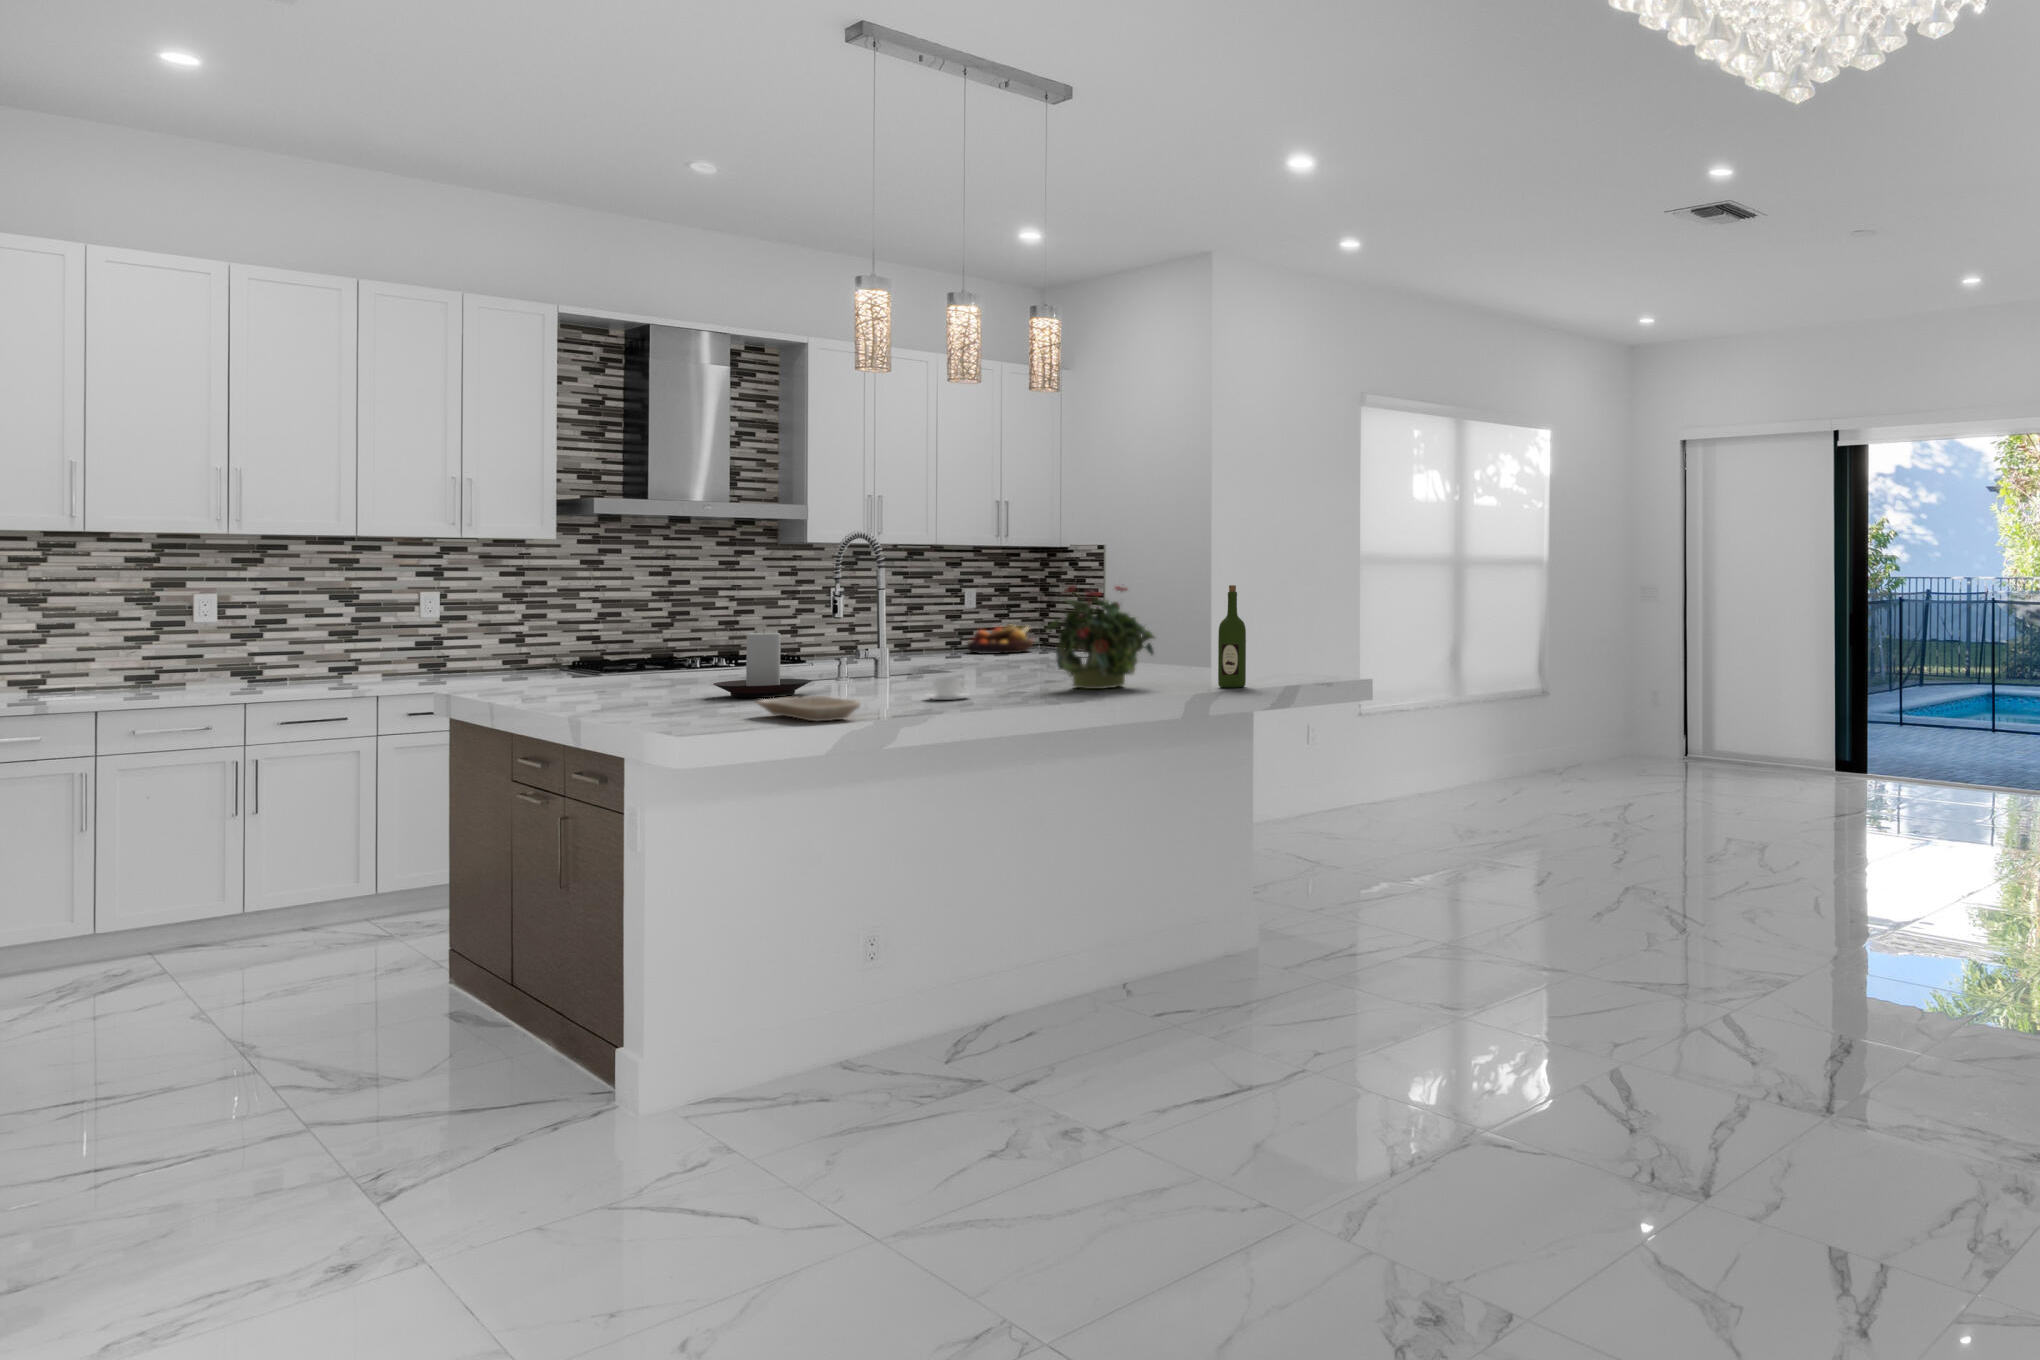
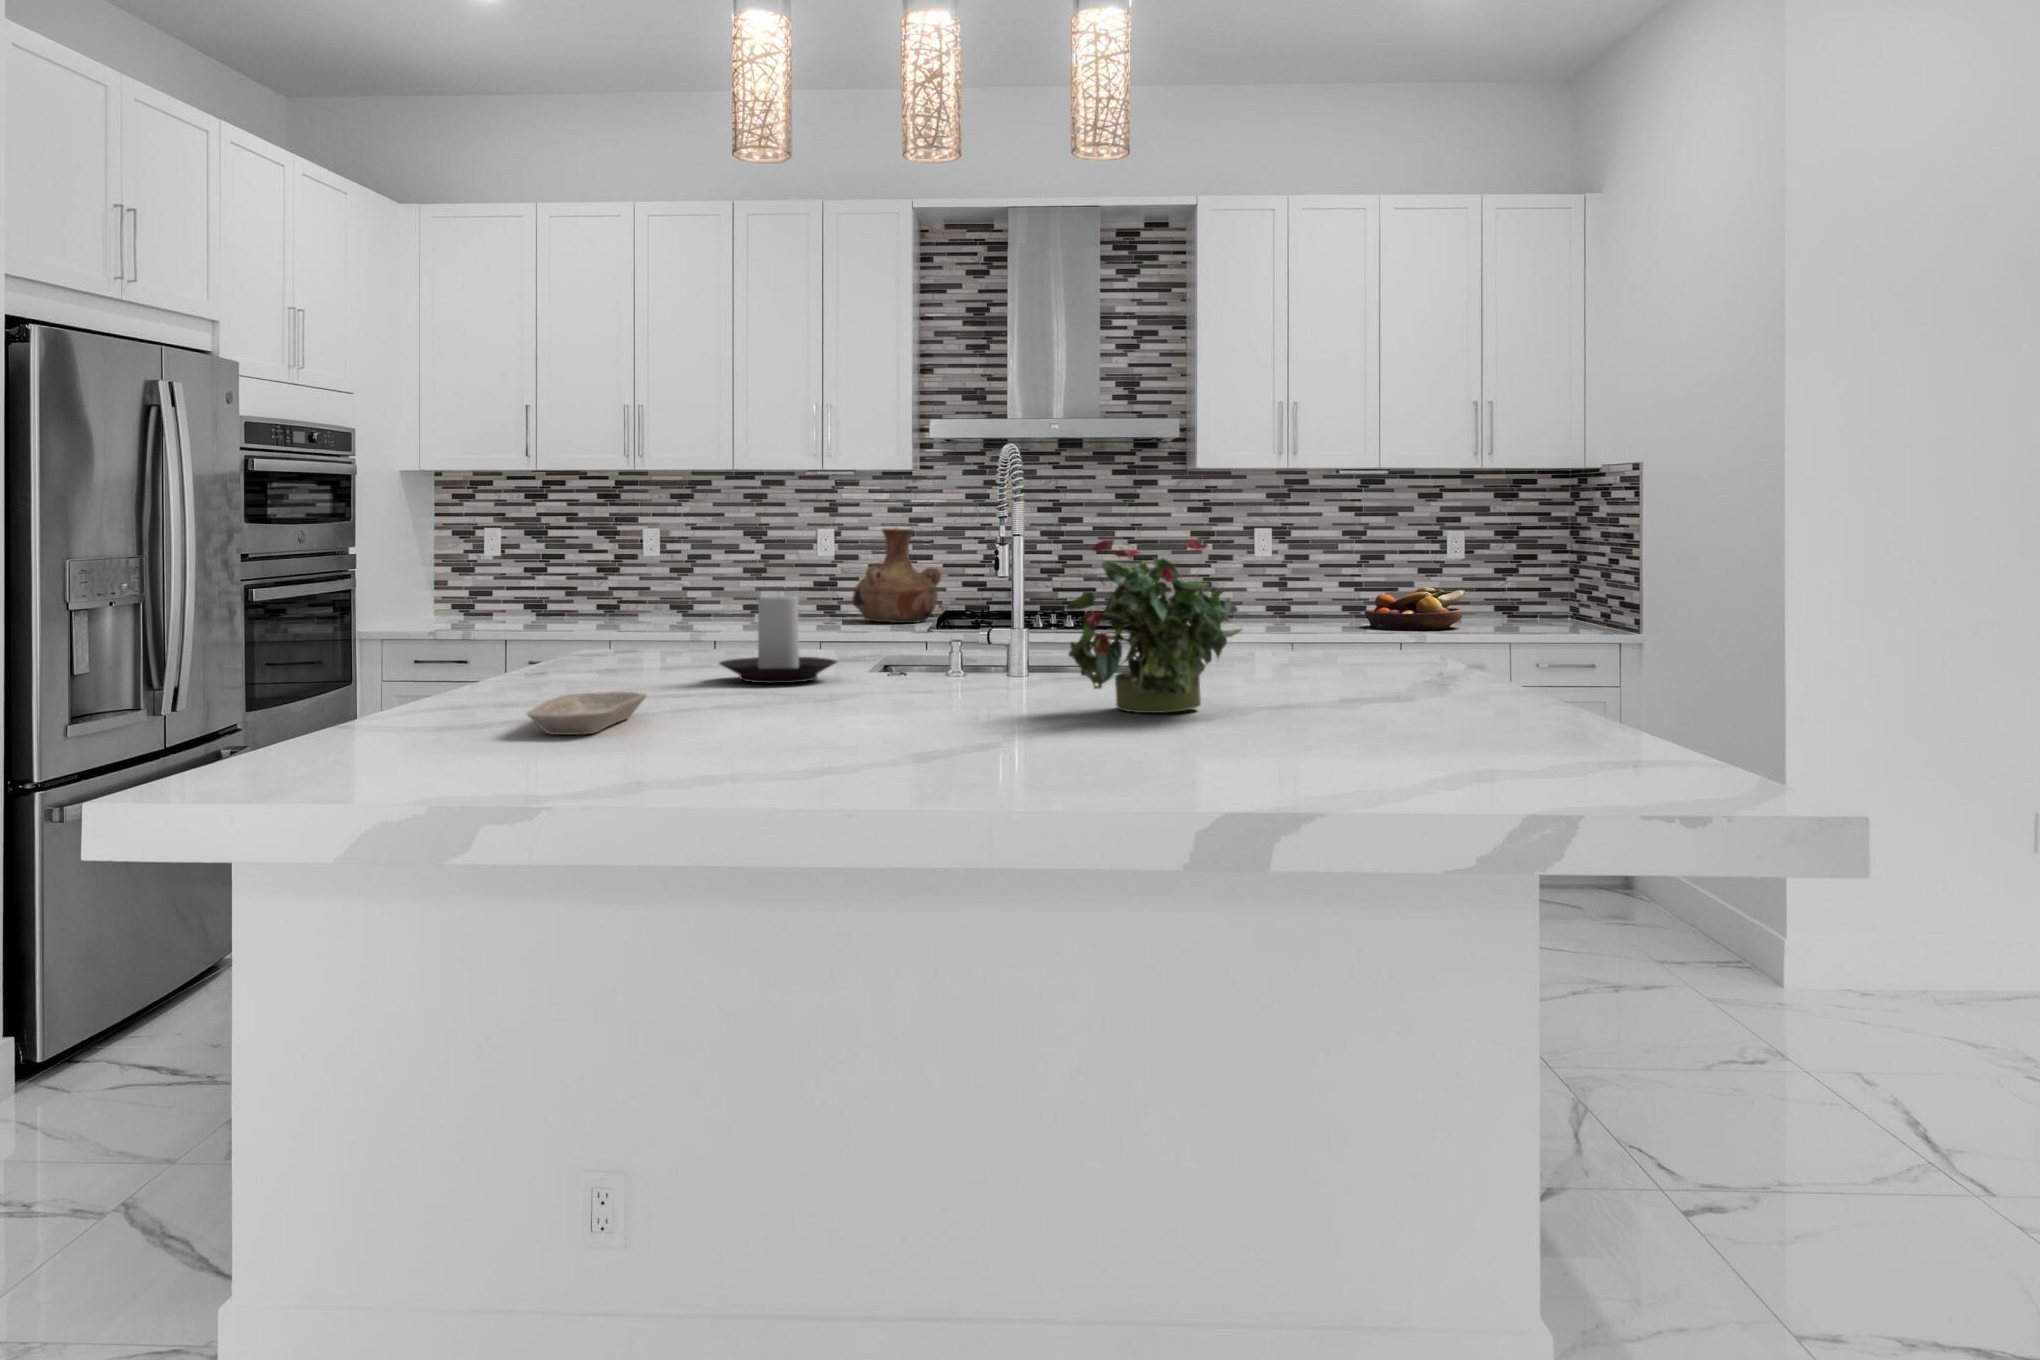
wine bottle: present [1218,585,1246,688] -> none [1300,543,1351,735]
vase: none [532,589,619,669] -> present [852,528,941,623]
coffee cup: present [927,678,968,700] -> none [849,679,916,713]

